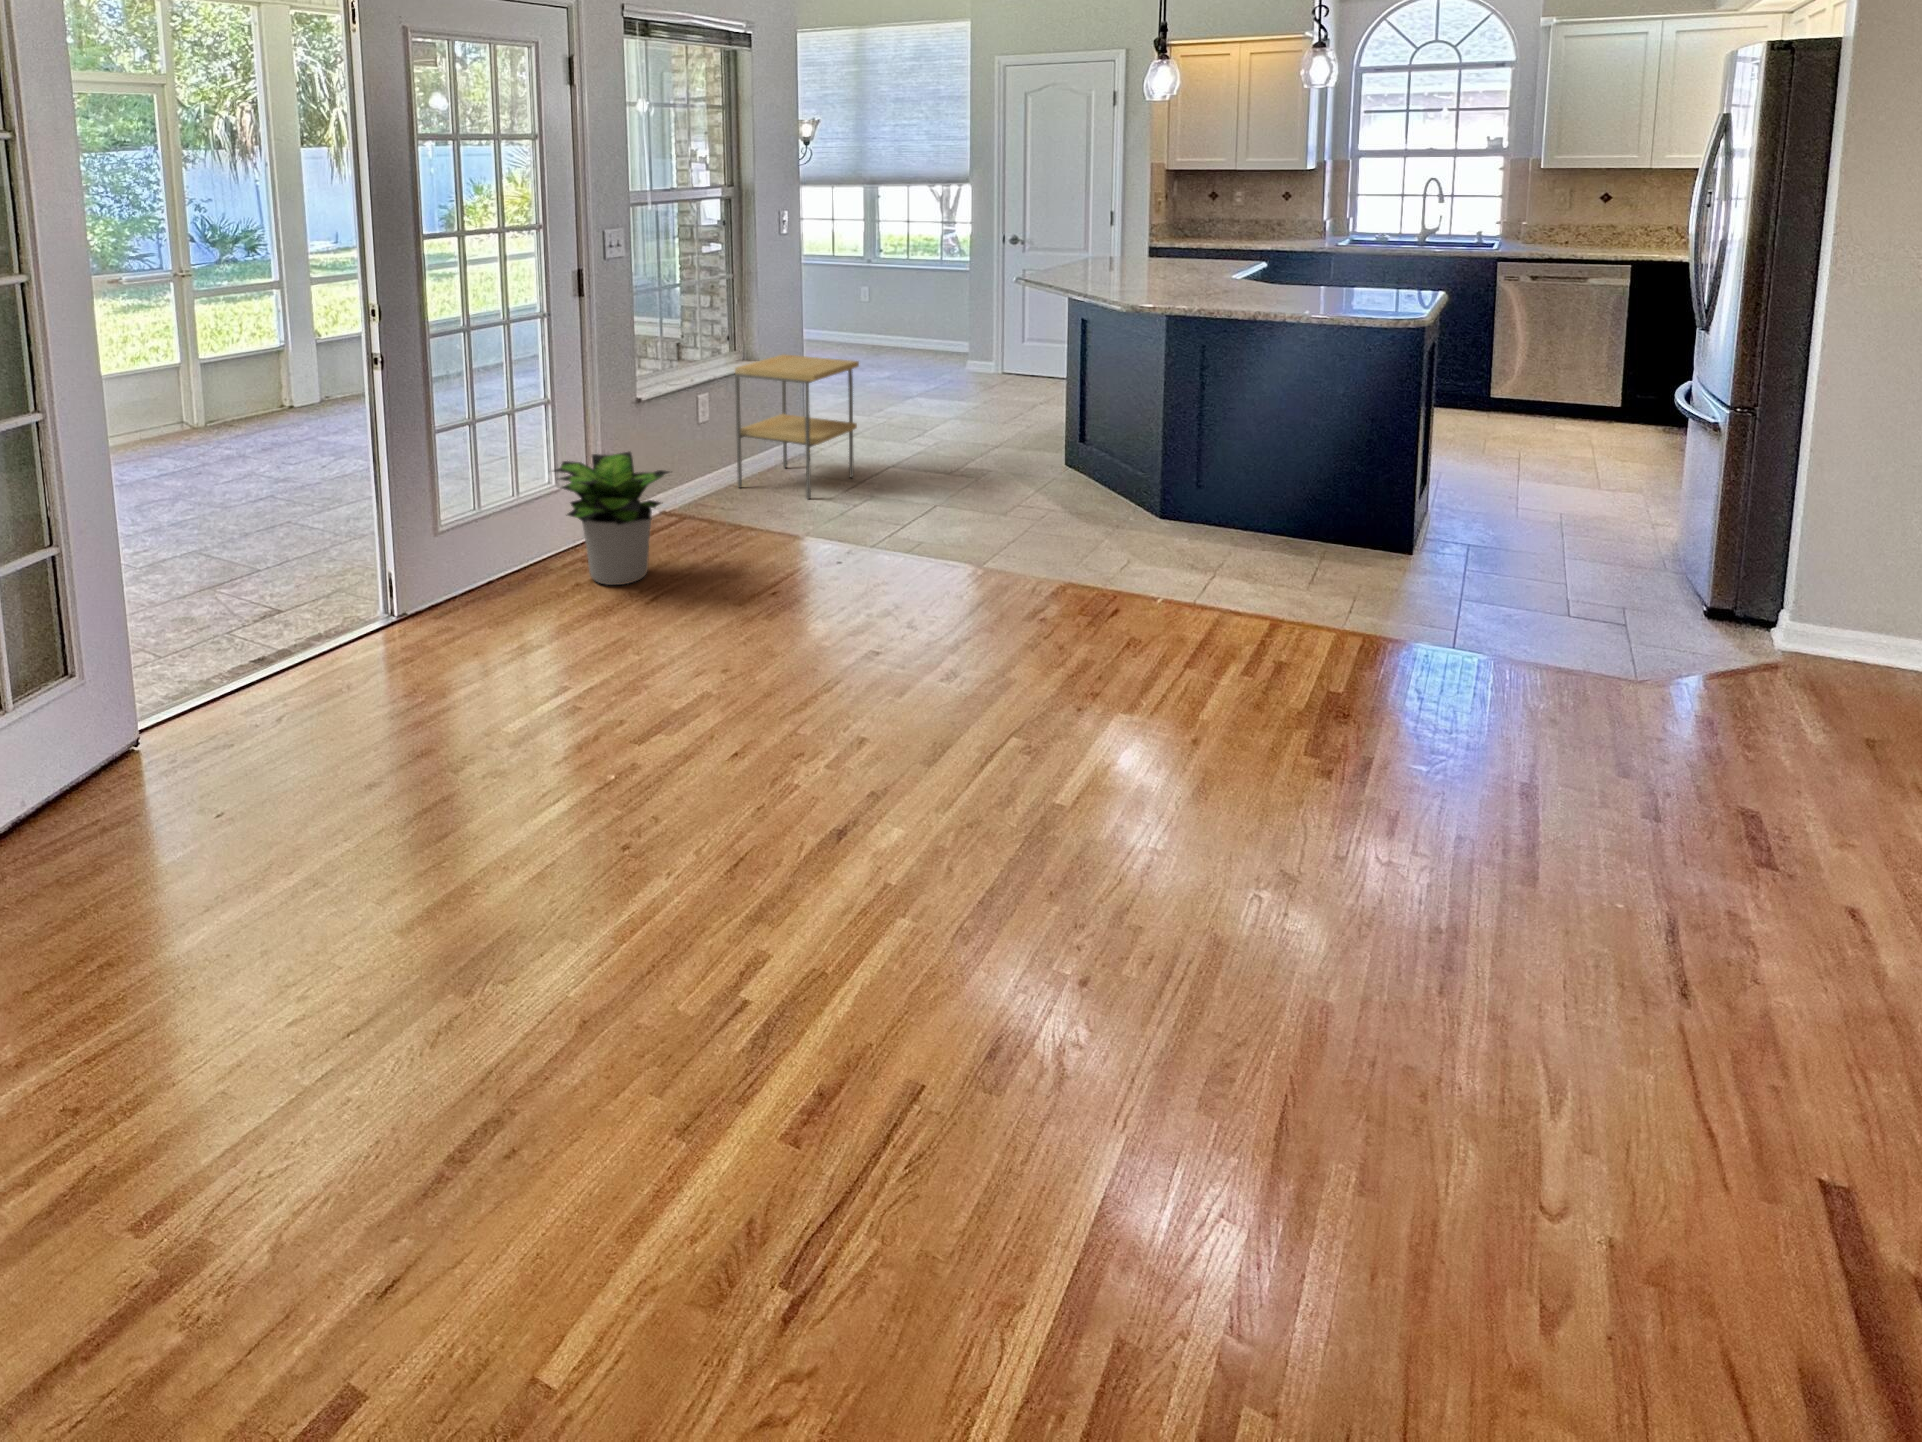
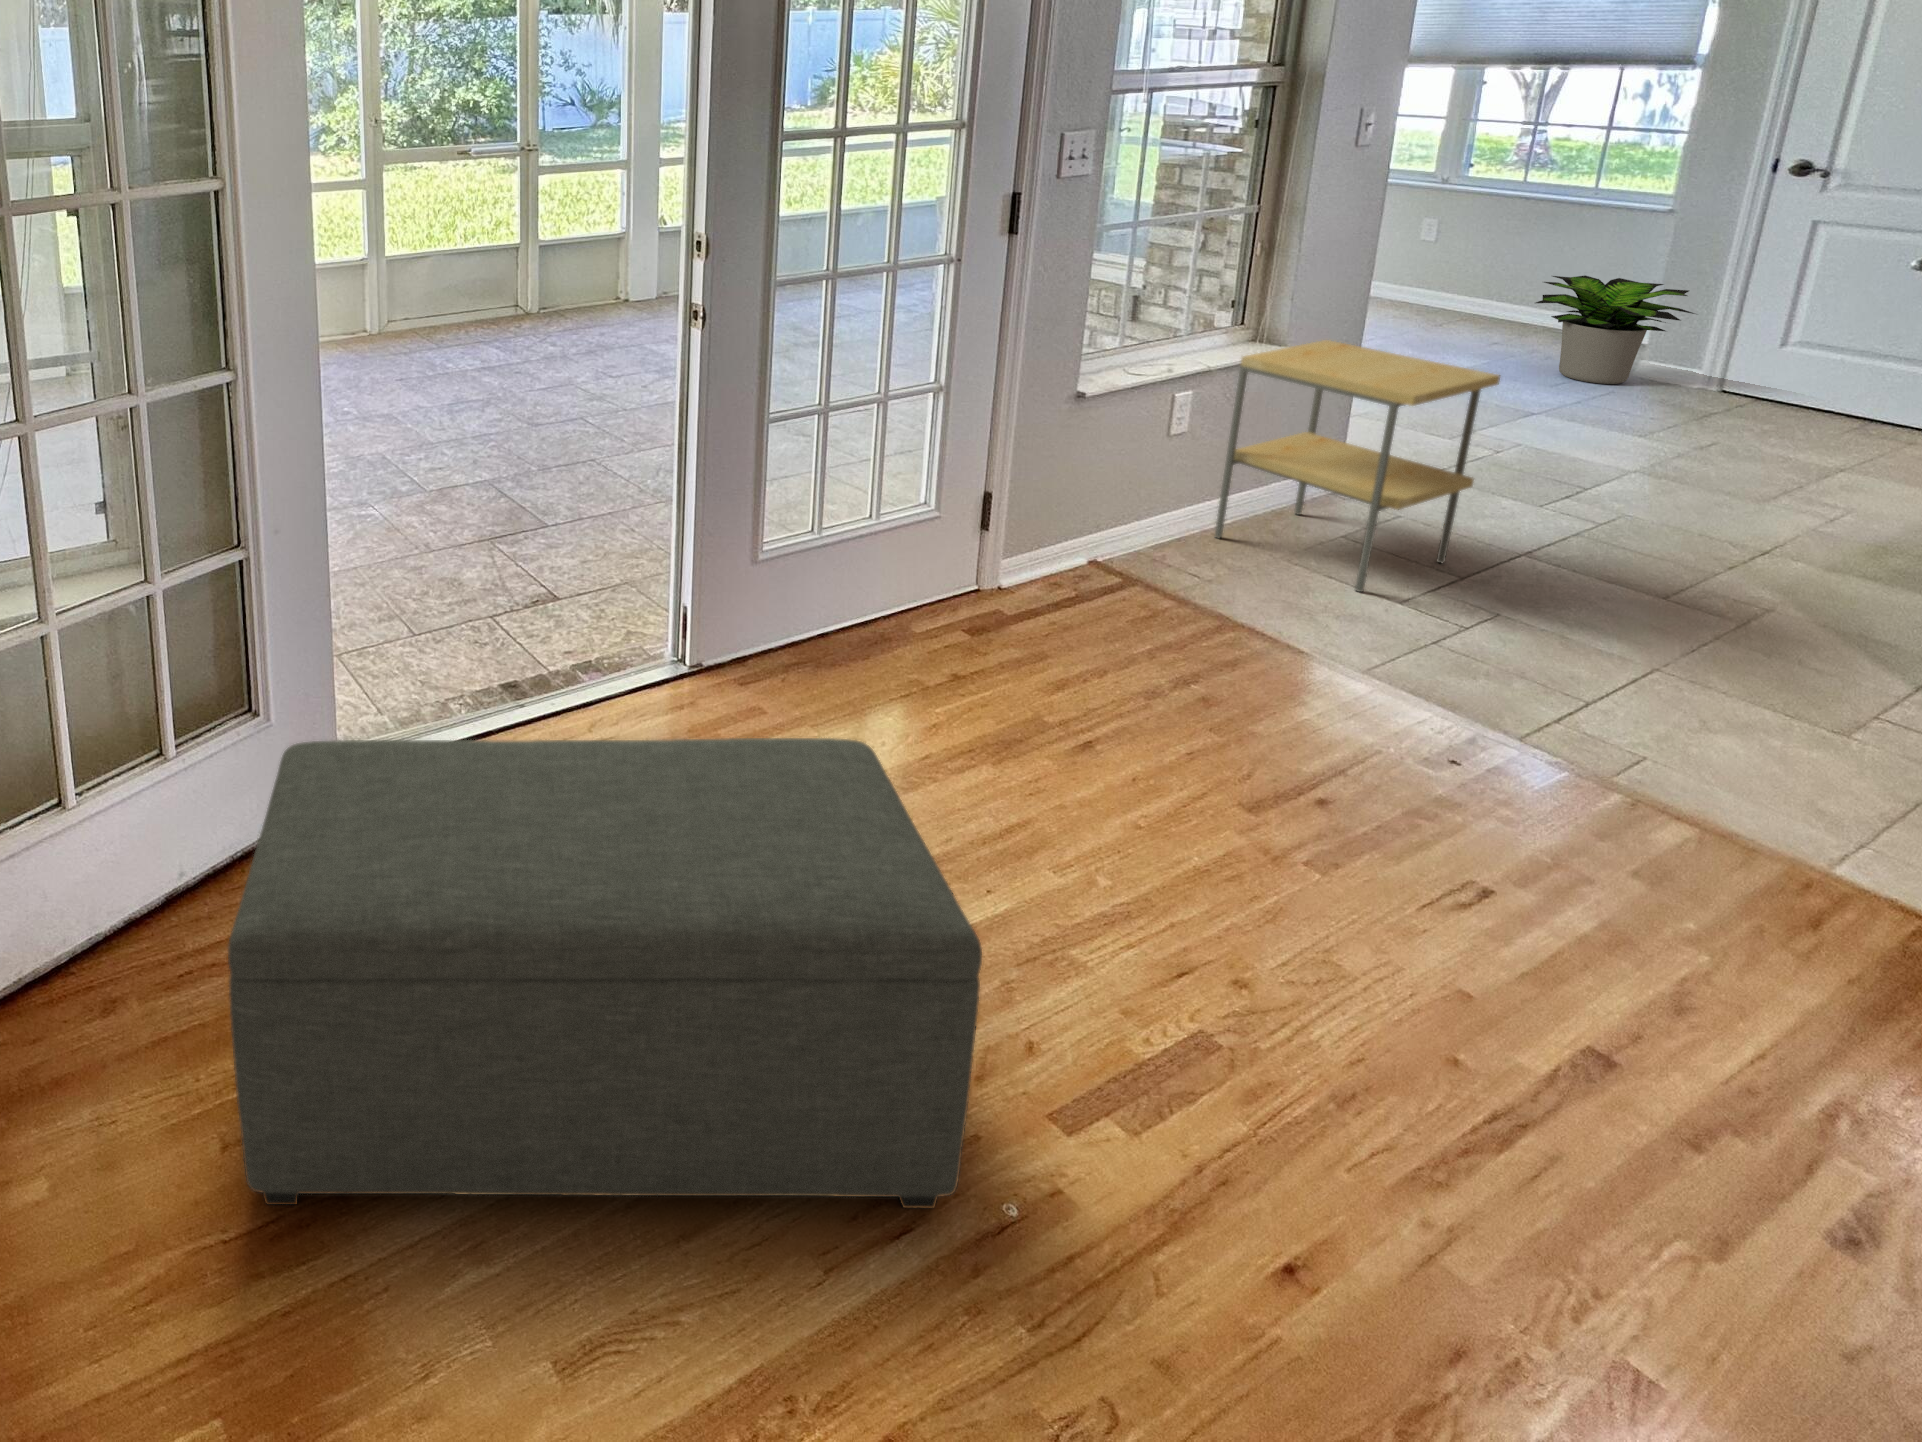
potted plant: present [553,452,669,585] -> present [1536,275,1695,384]
ottoman: none [123,570,576,910] -> present [228,738,982,1209]

